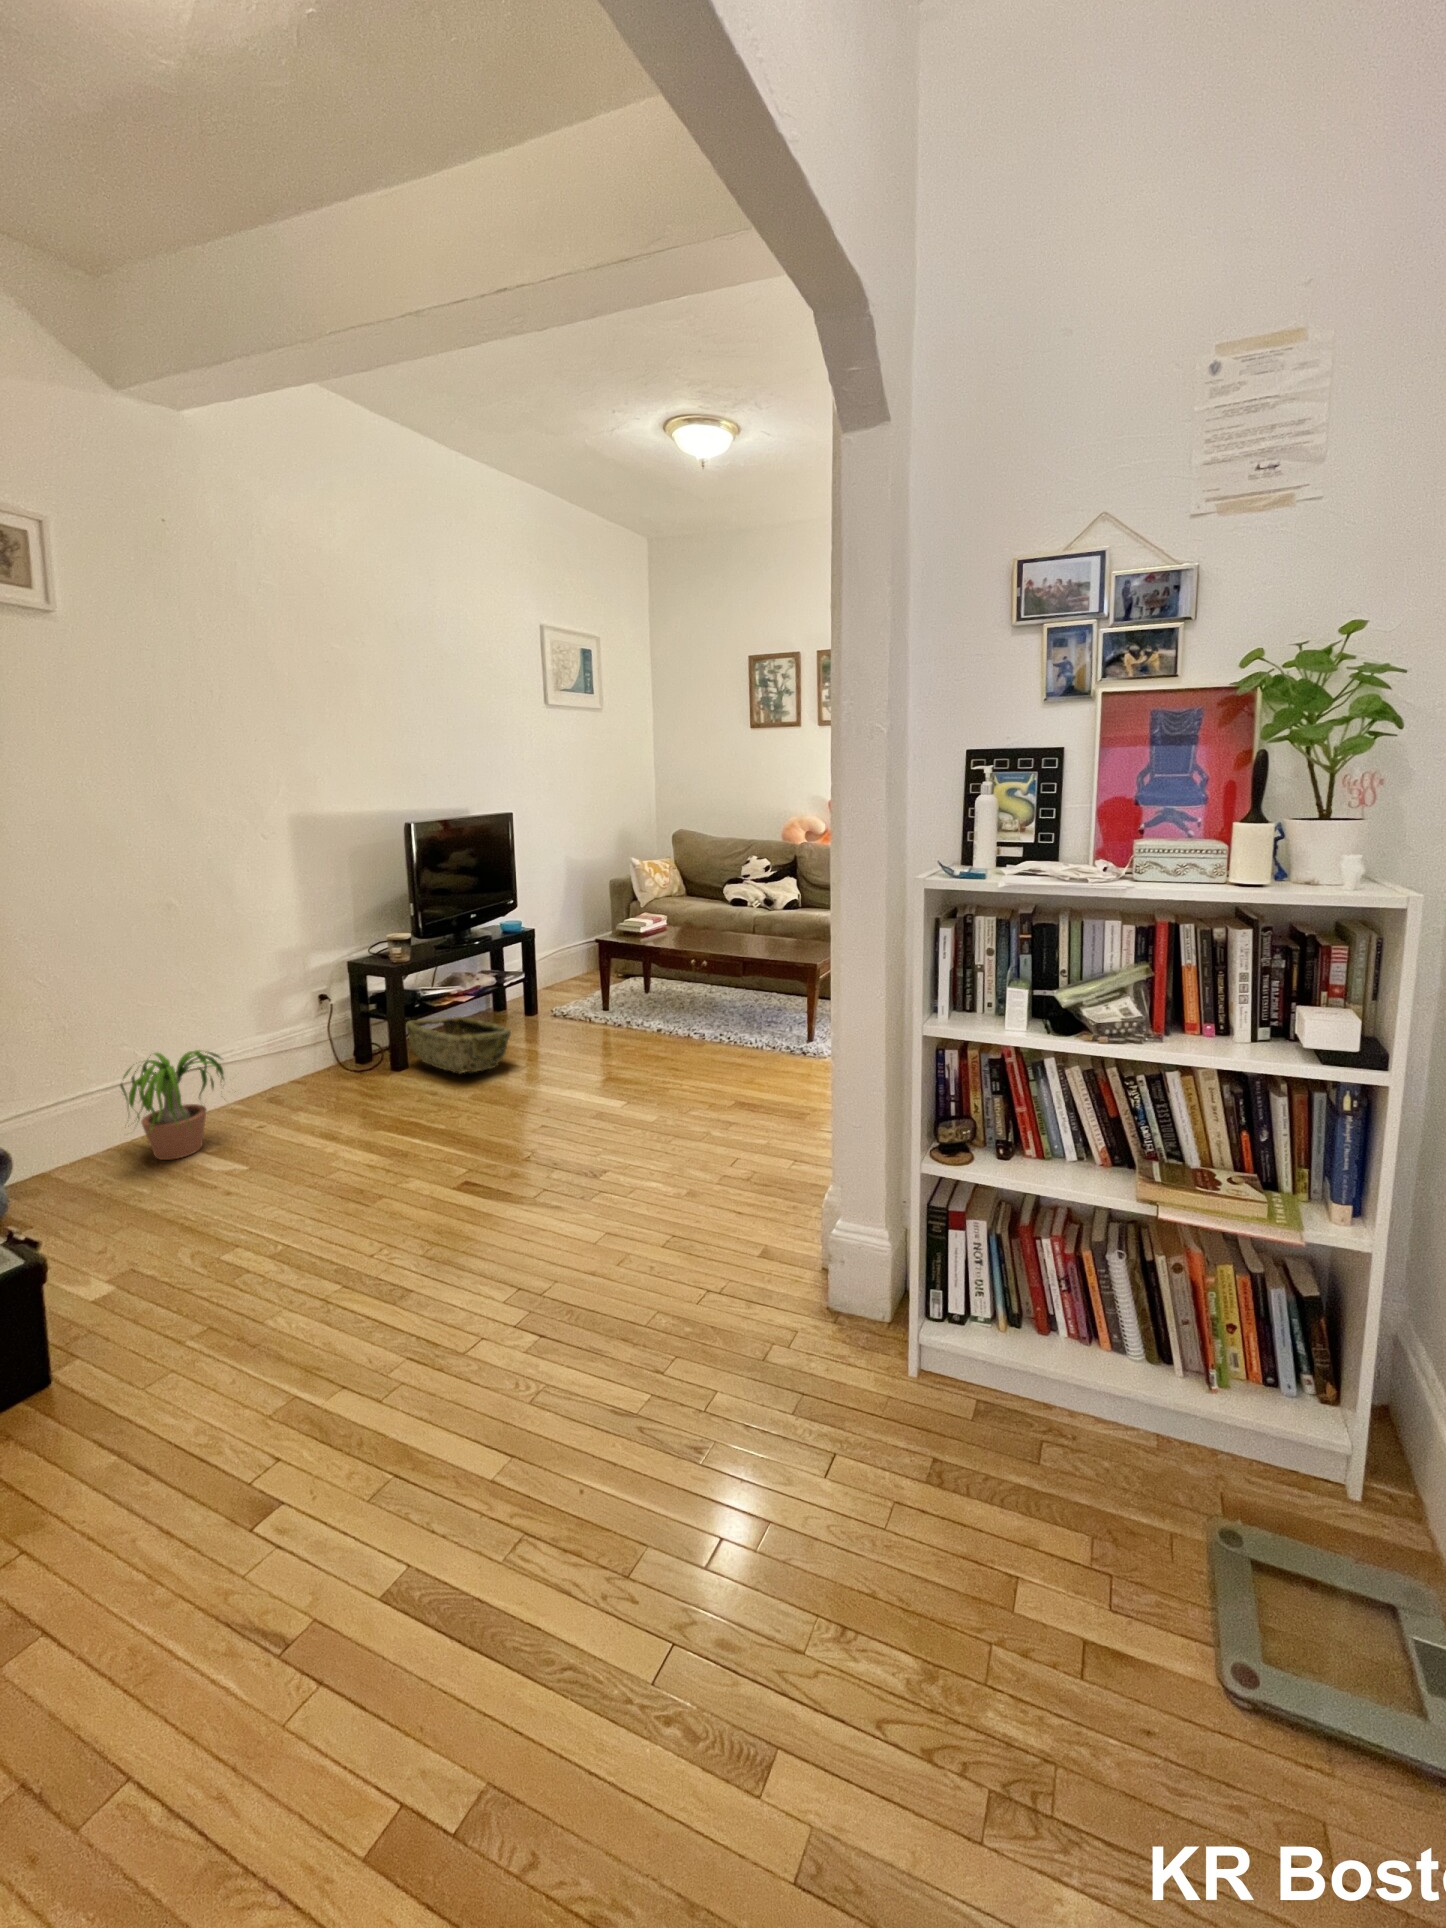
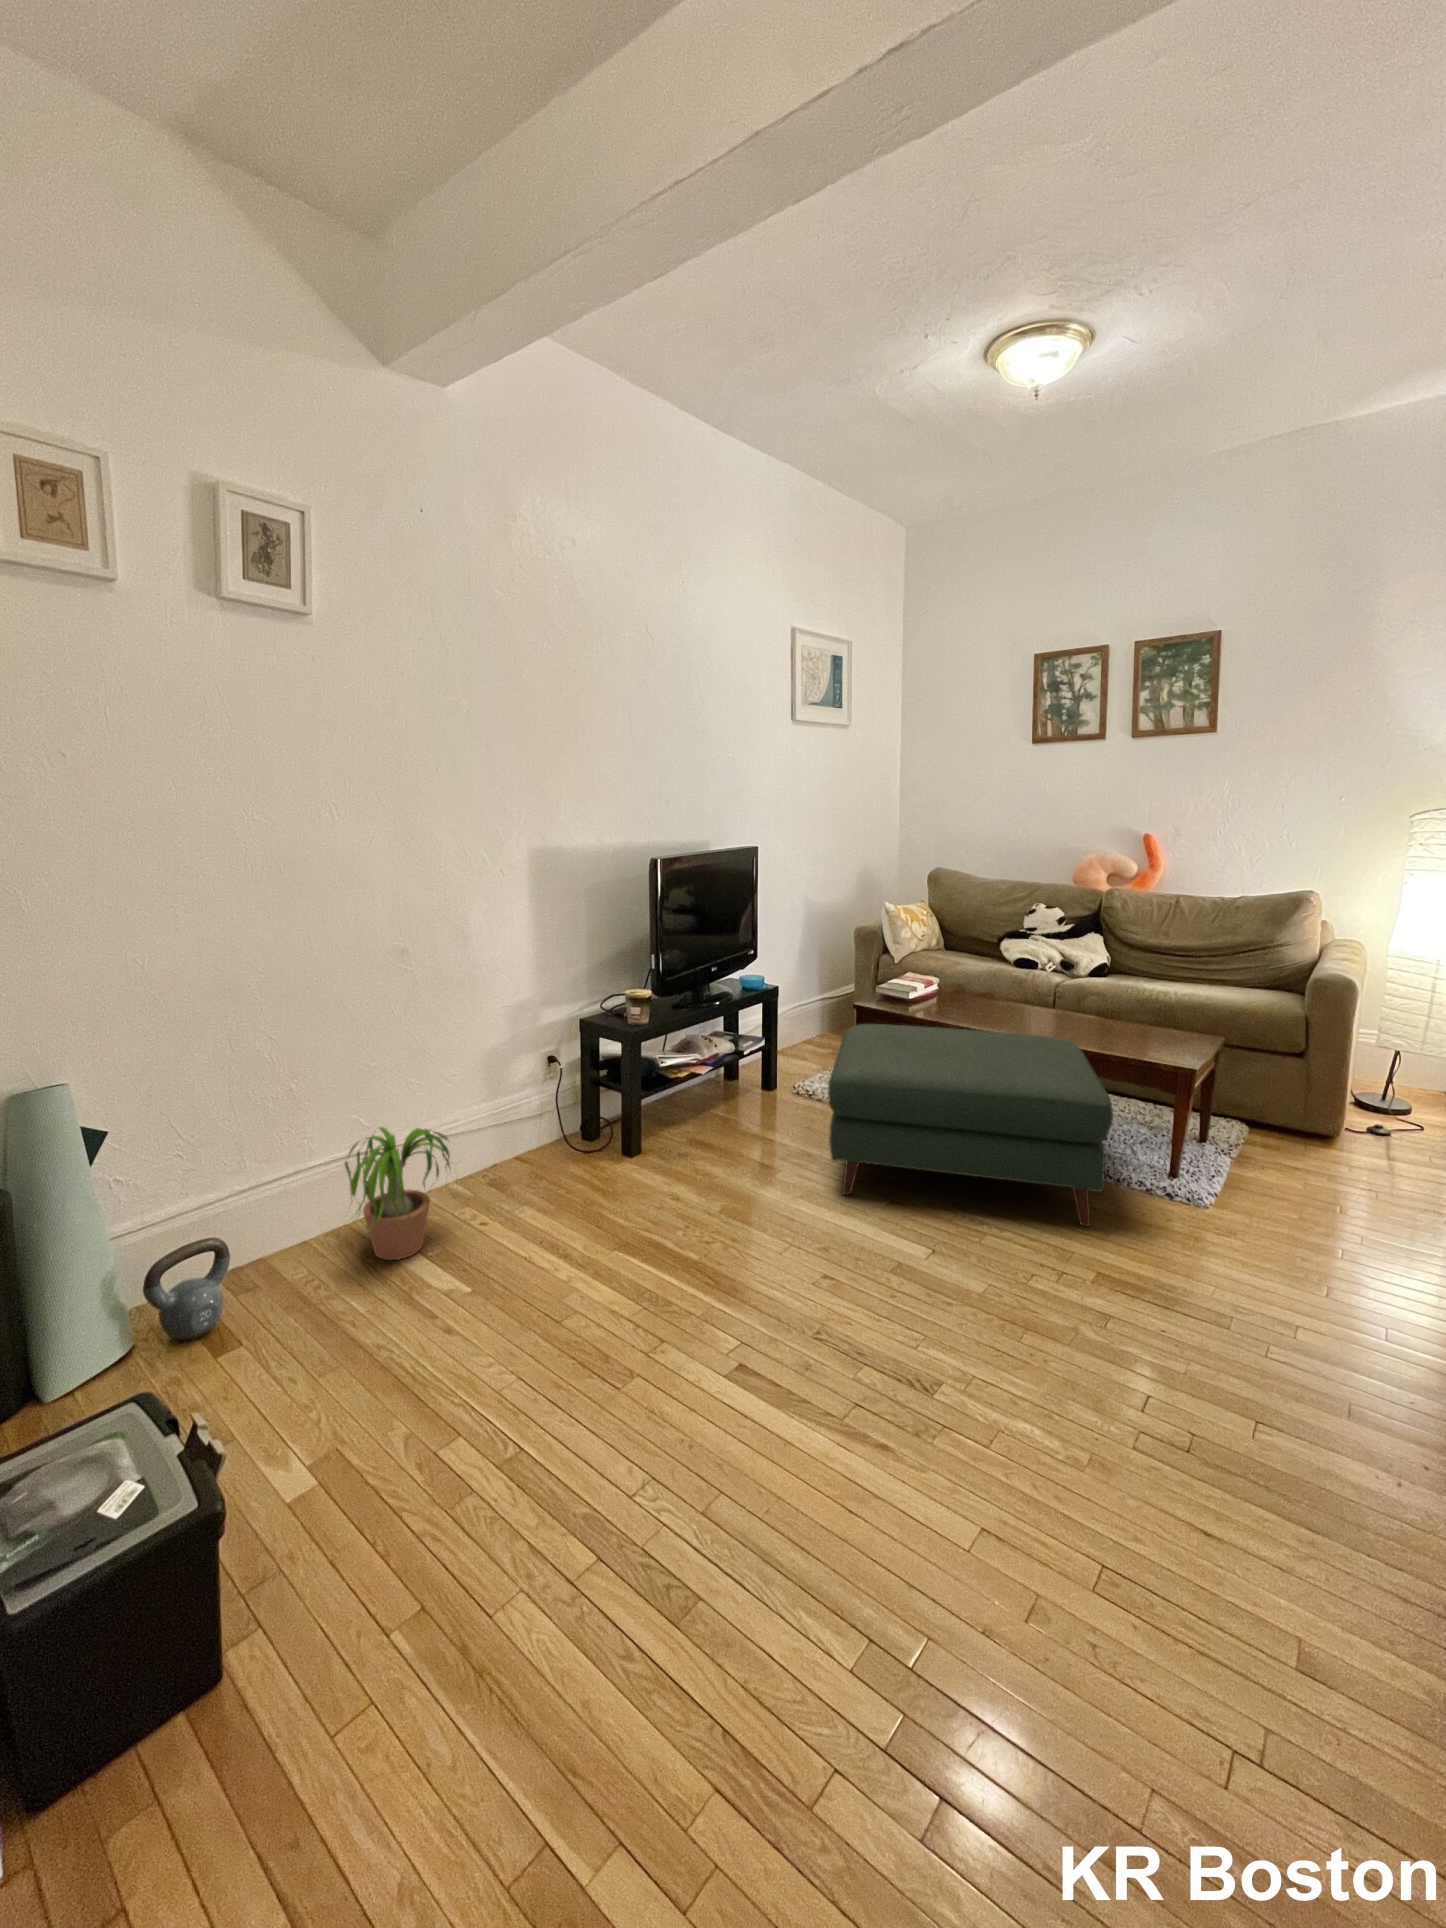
ottoman: none [556,950,754,1077] -> present [828,1024,1113,1226]
woven basket: present [406,1017,511,1073] -> none [641,1094,765,1173]

